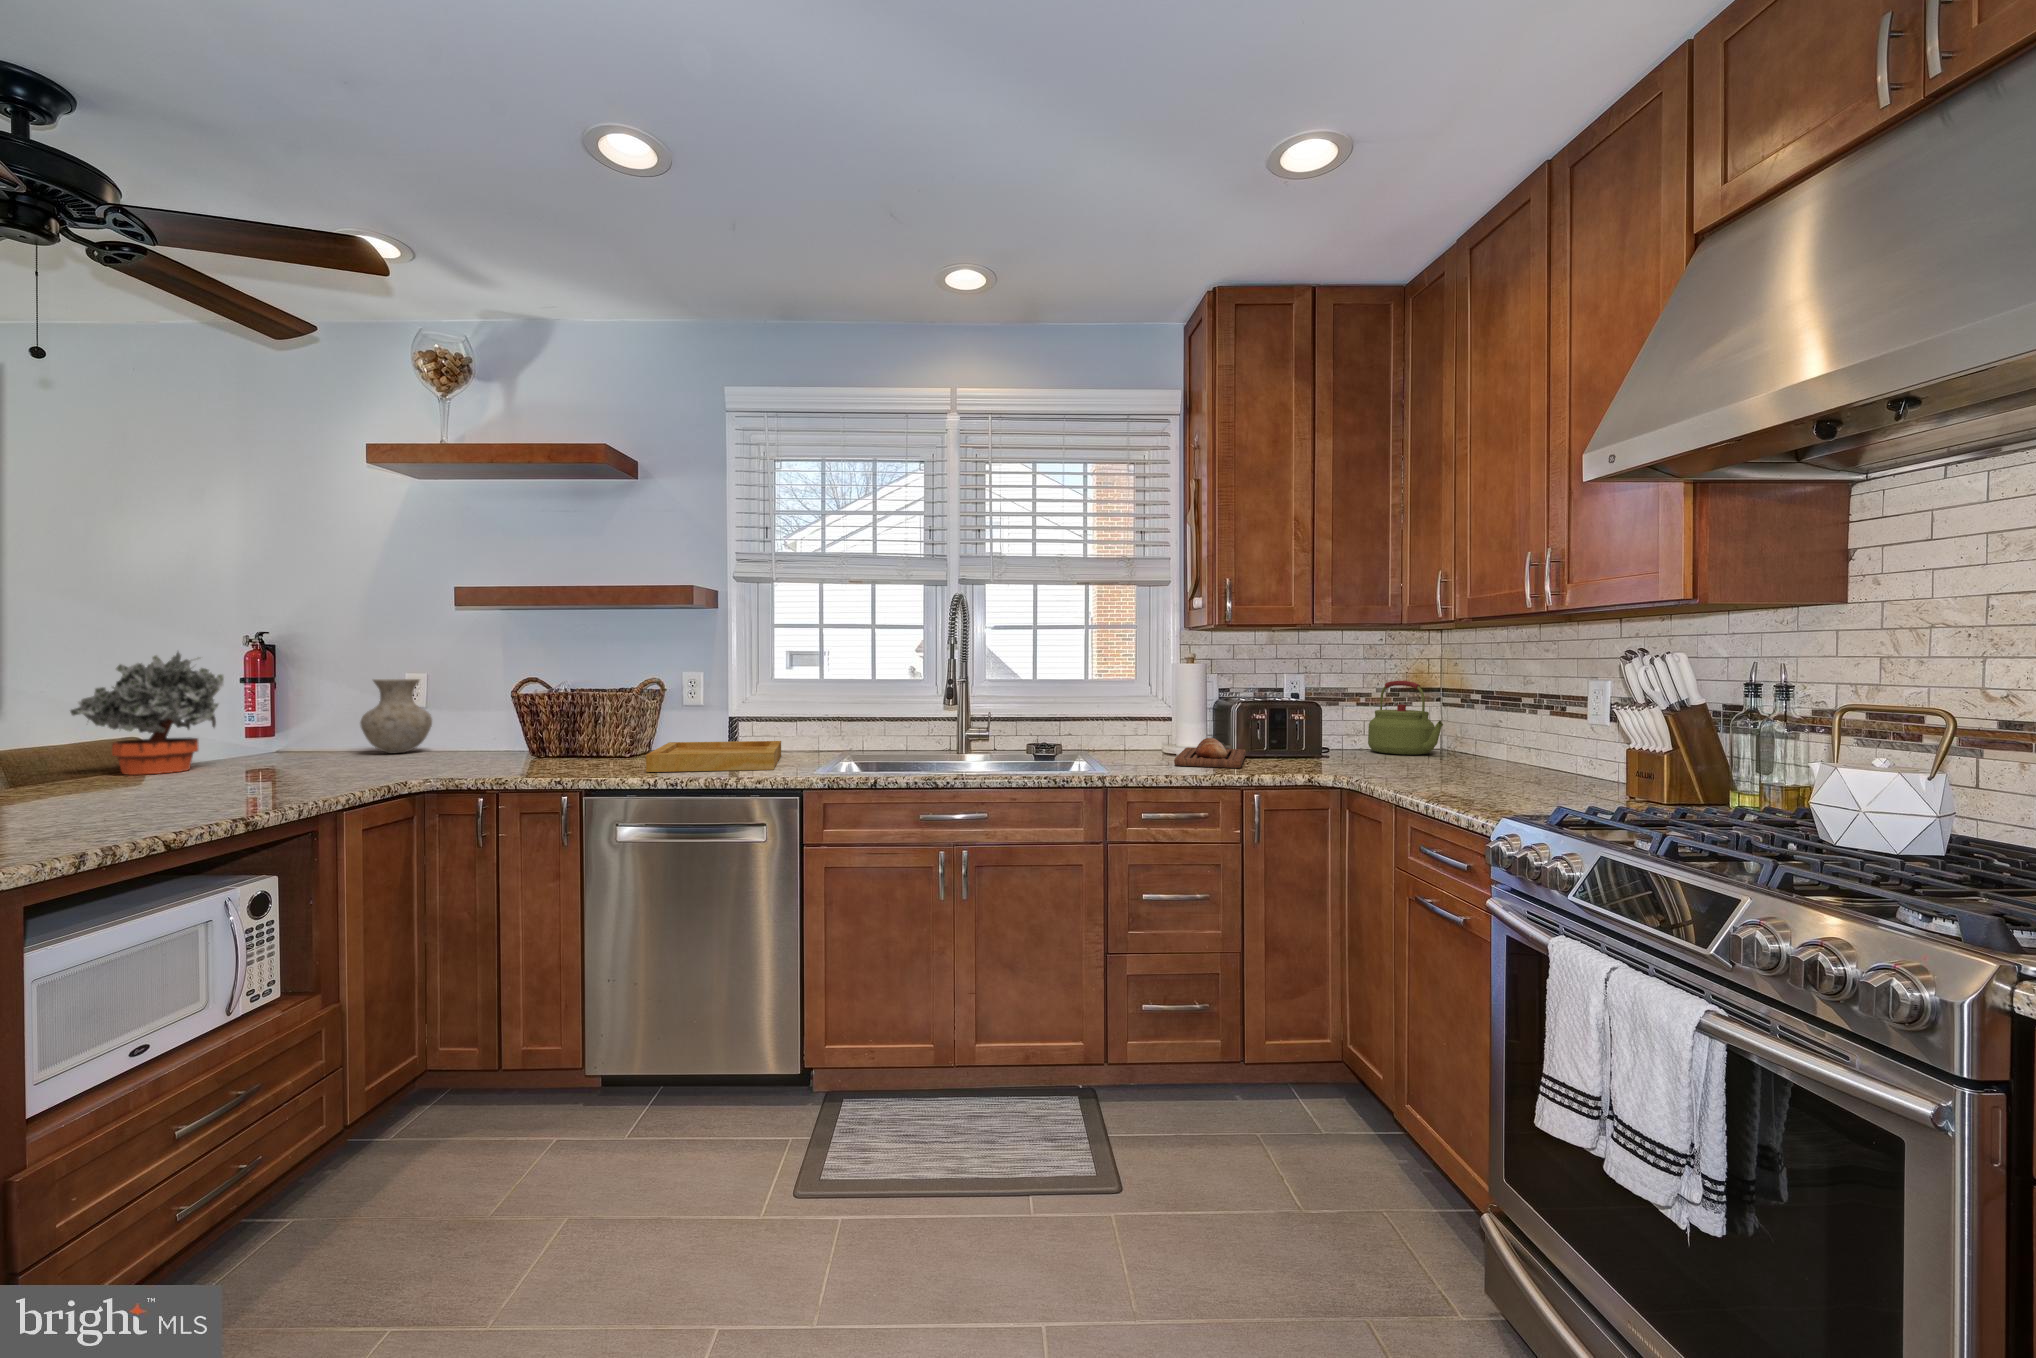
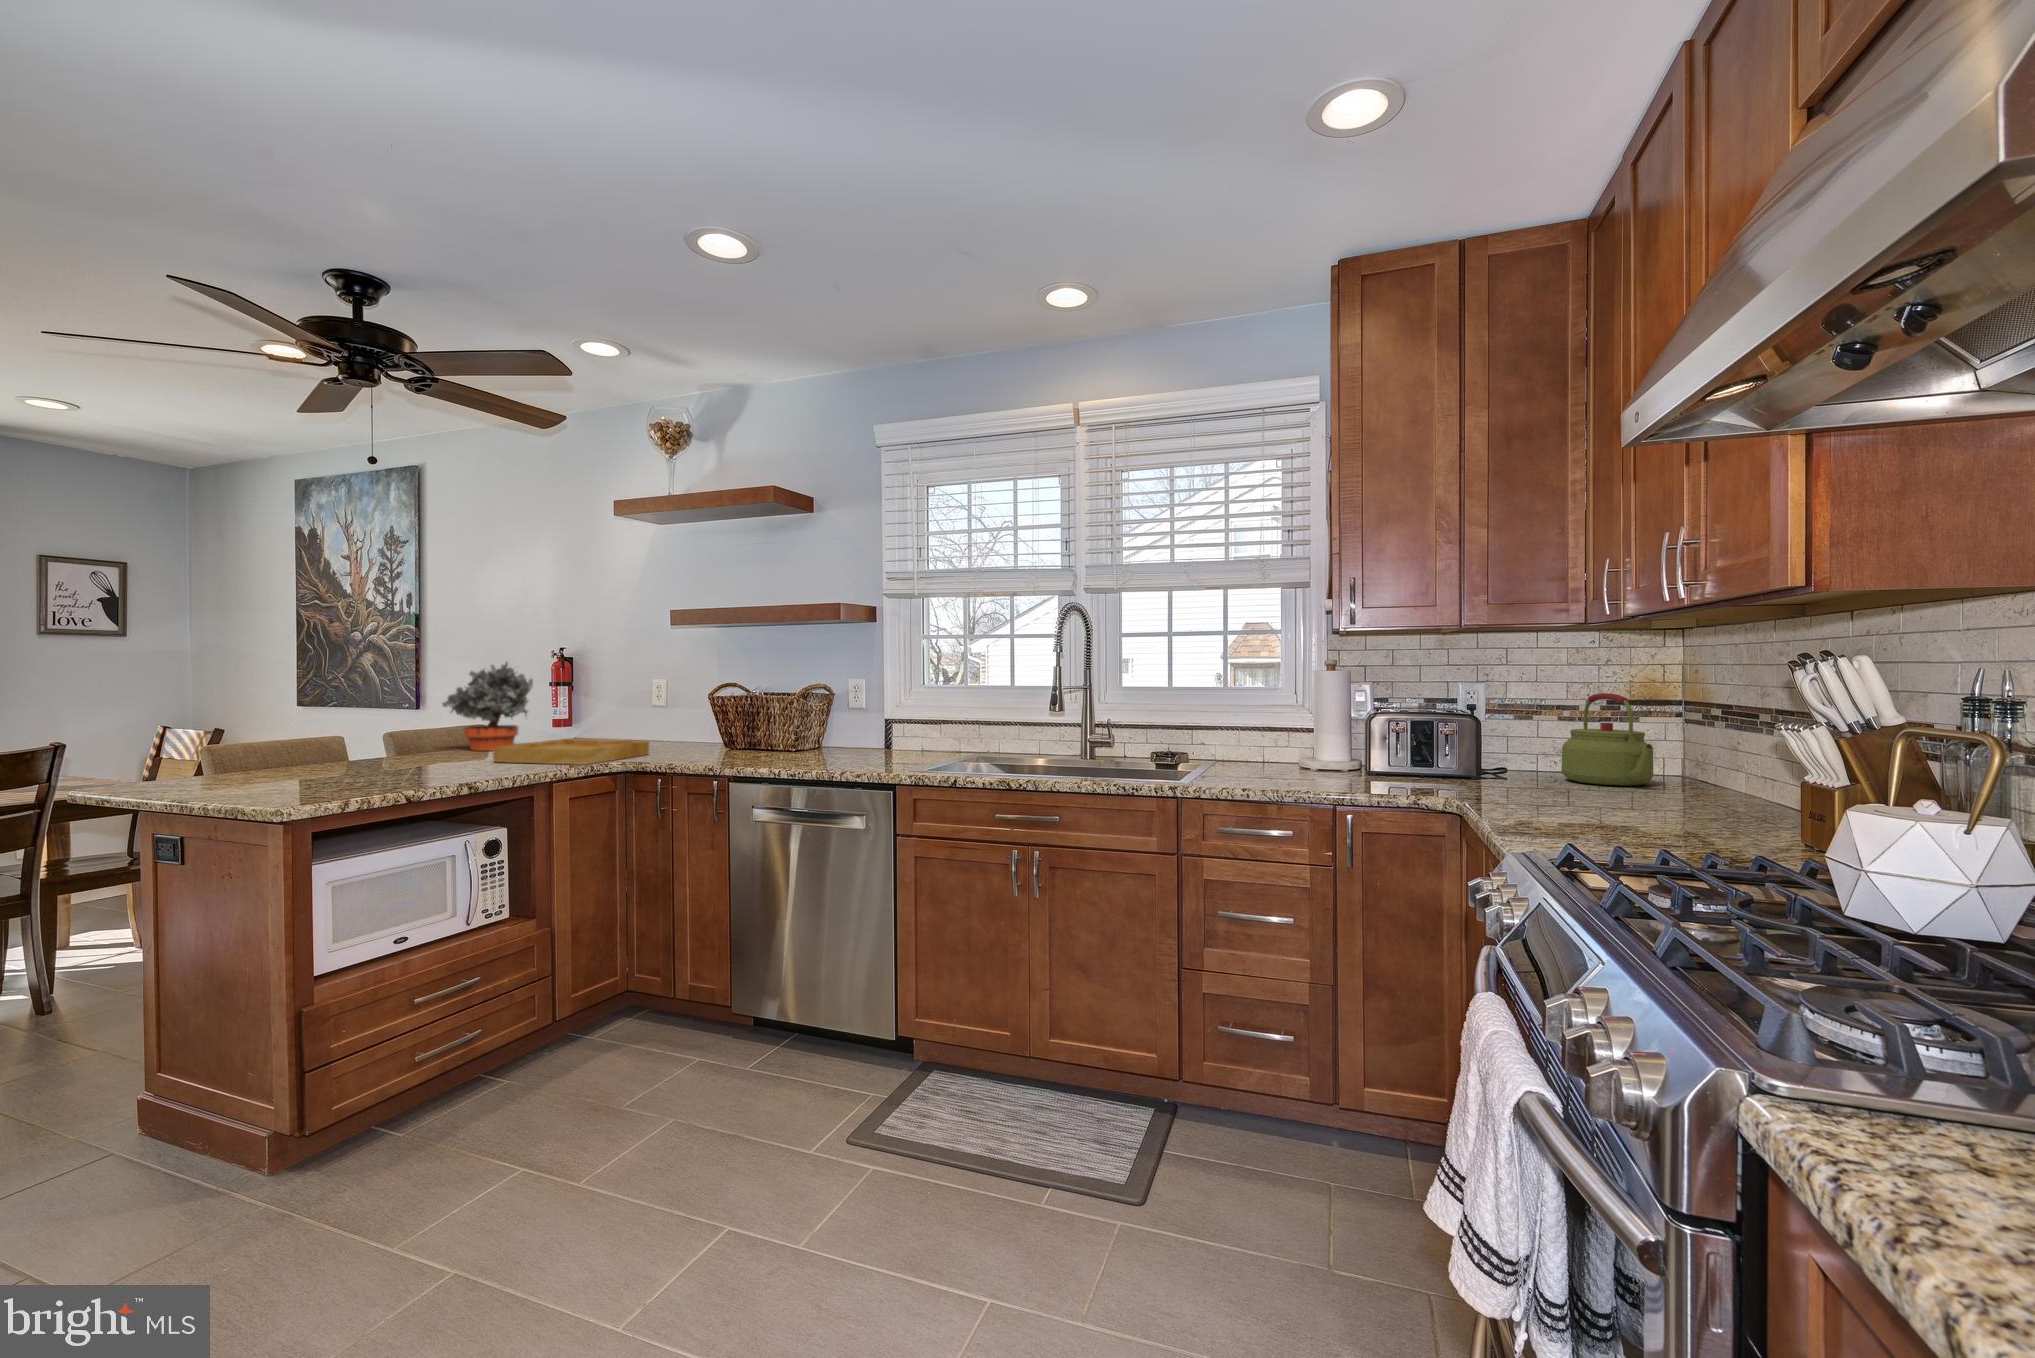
vase: present [360,679,432,753] -> none [627,684,678,743]
bread loaf: present [1174,738,1246,768] -> none [1276,755,1386,789]
tray: present [646,741,781,772] -> present [493,739,649,765]

